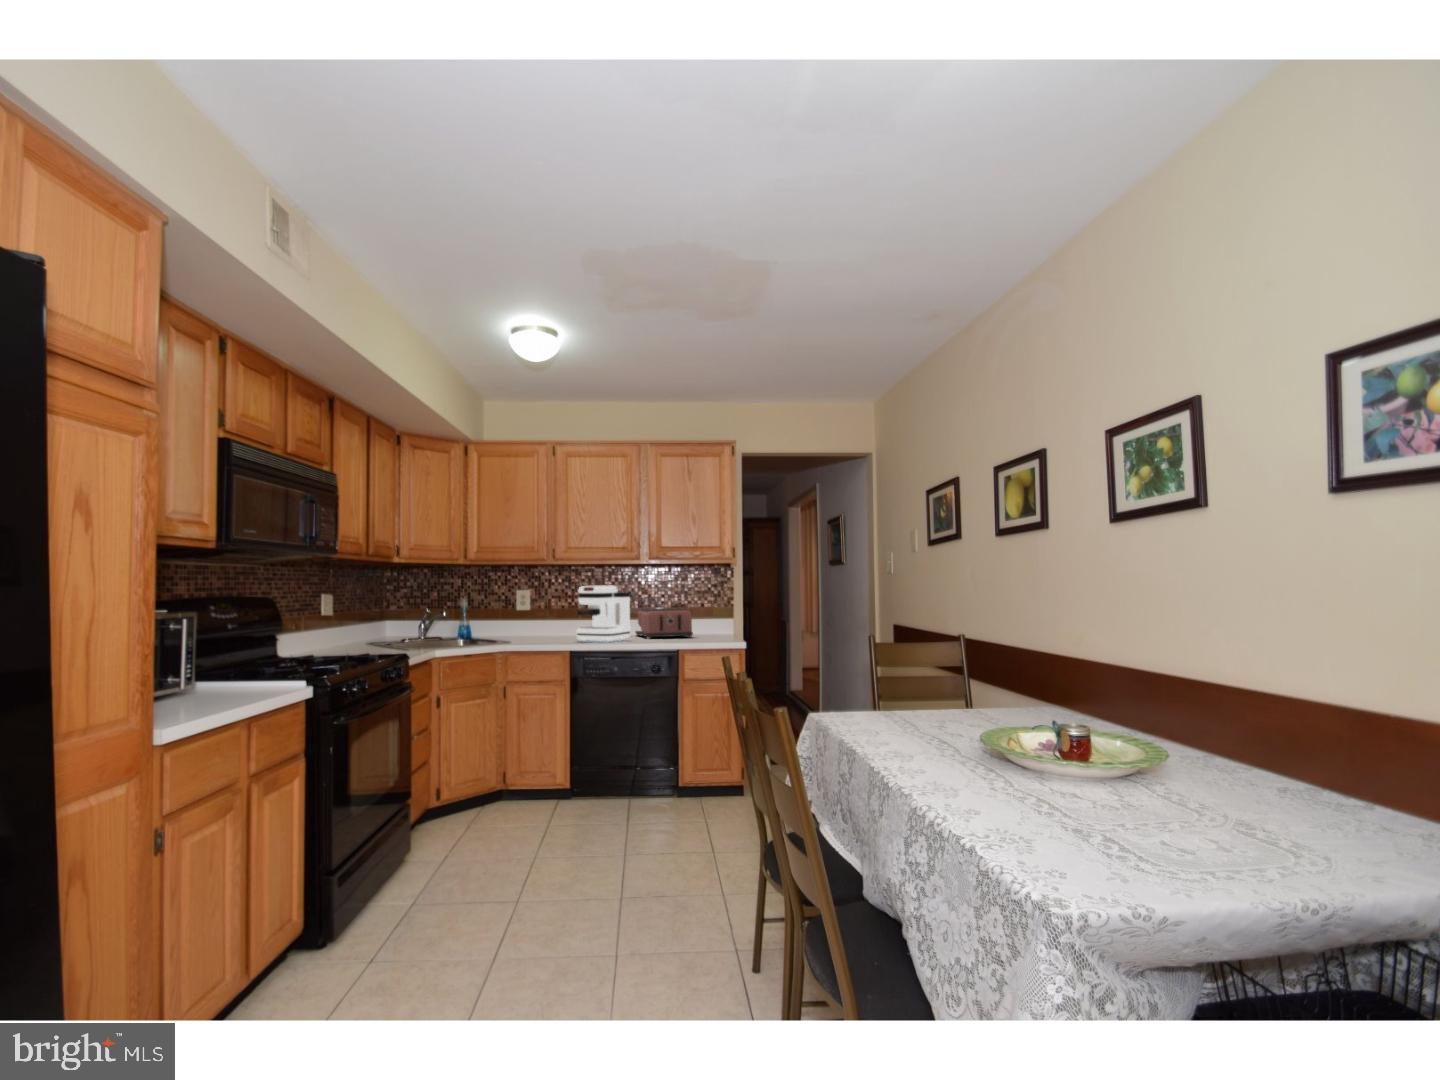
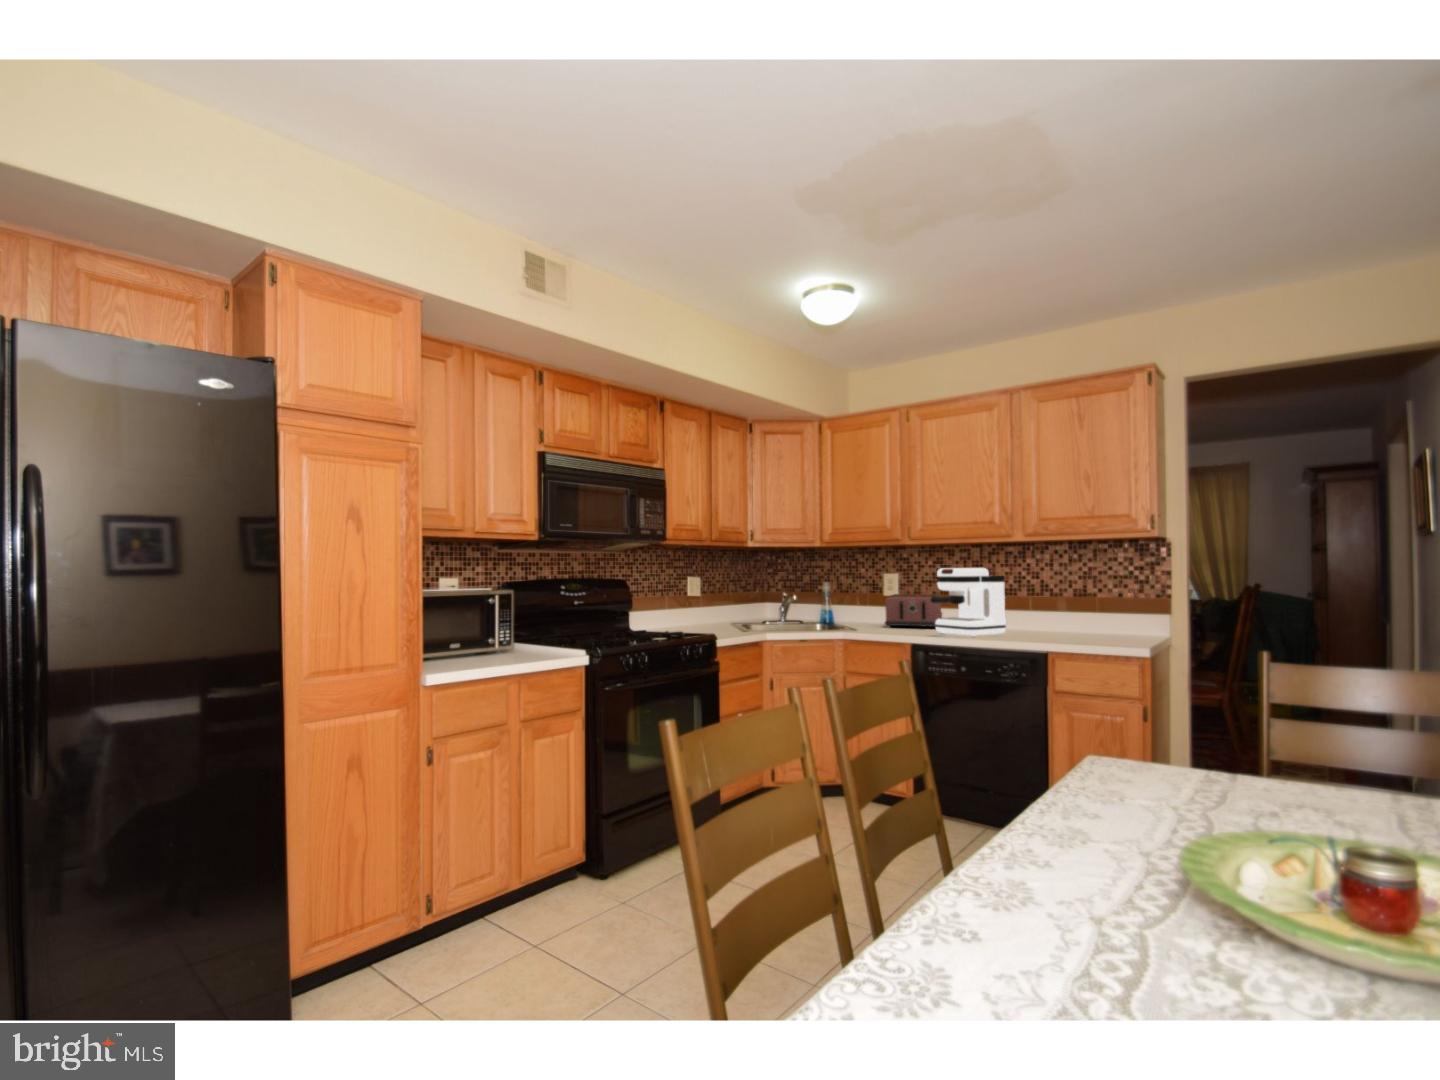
toaster: present [636,609,693,639] -> present [885,594,942,628]

